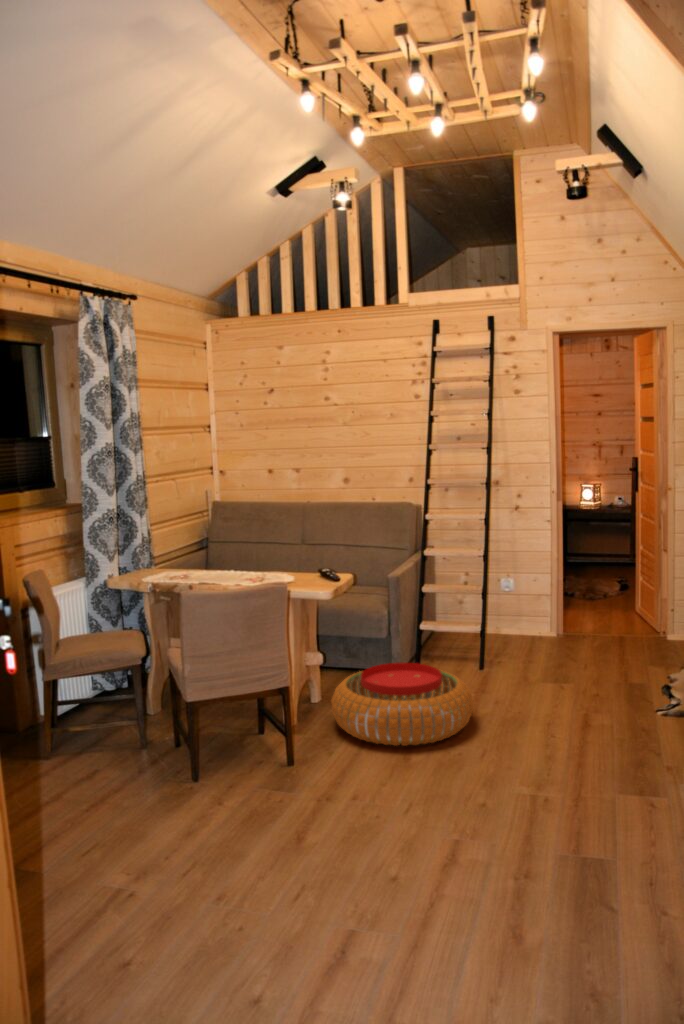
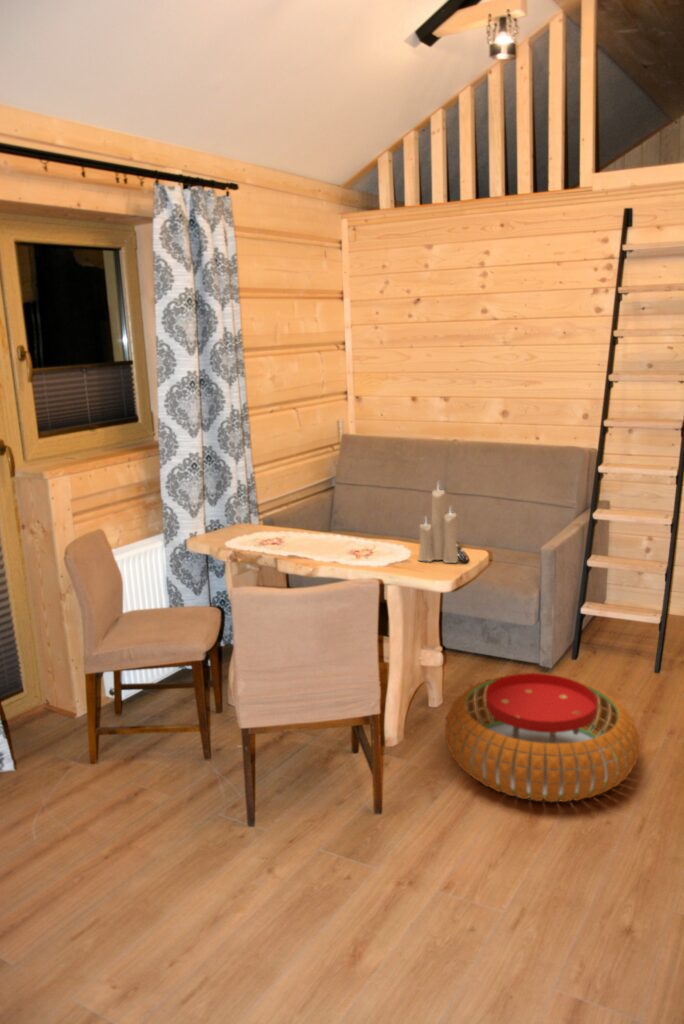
candle: none [304,515,335,580] -> present [418,490,458,563]

